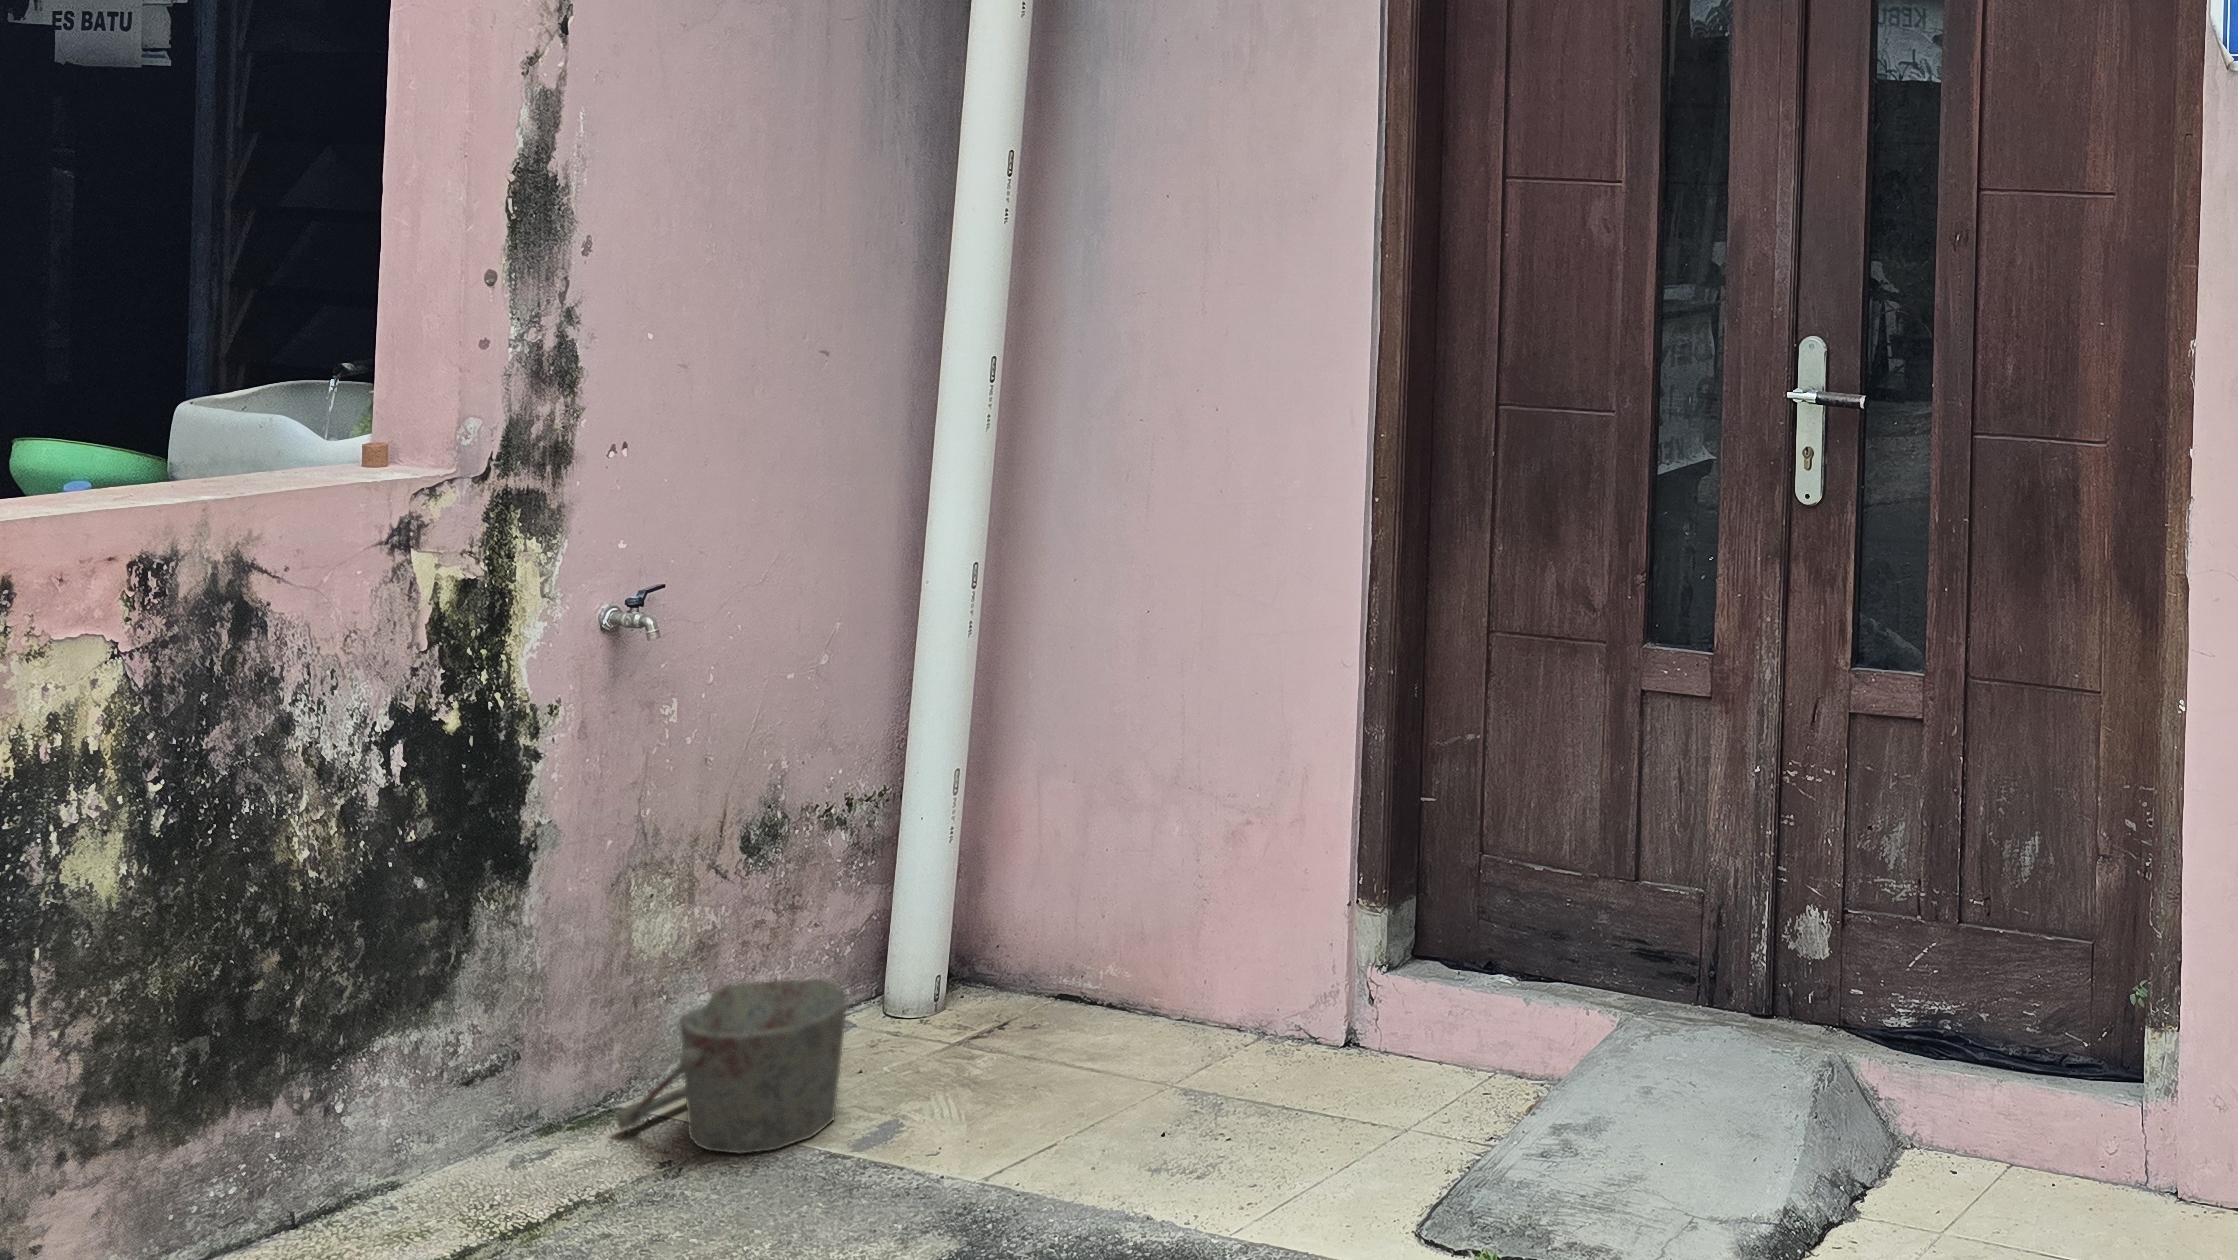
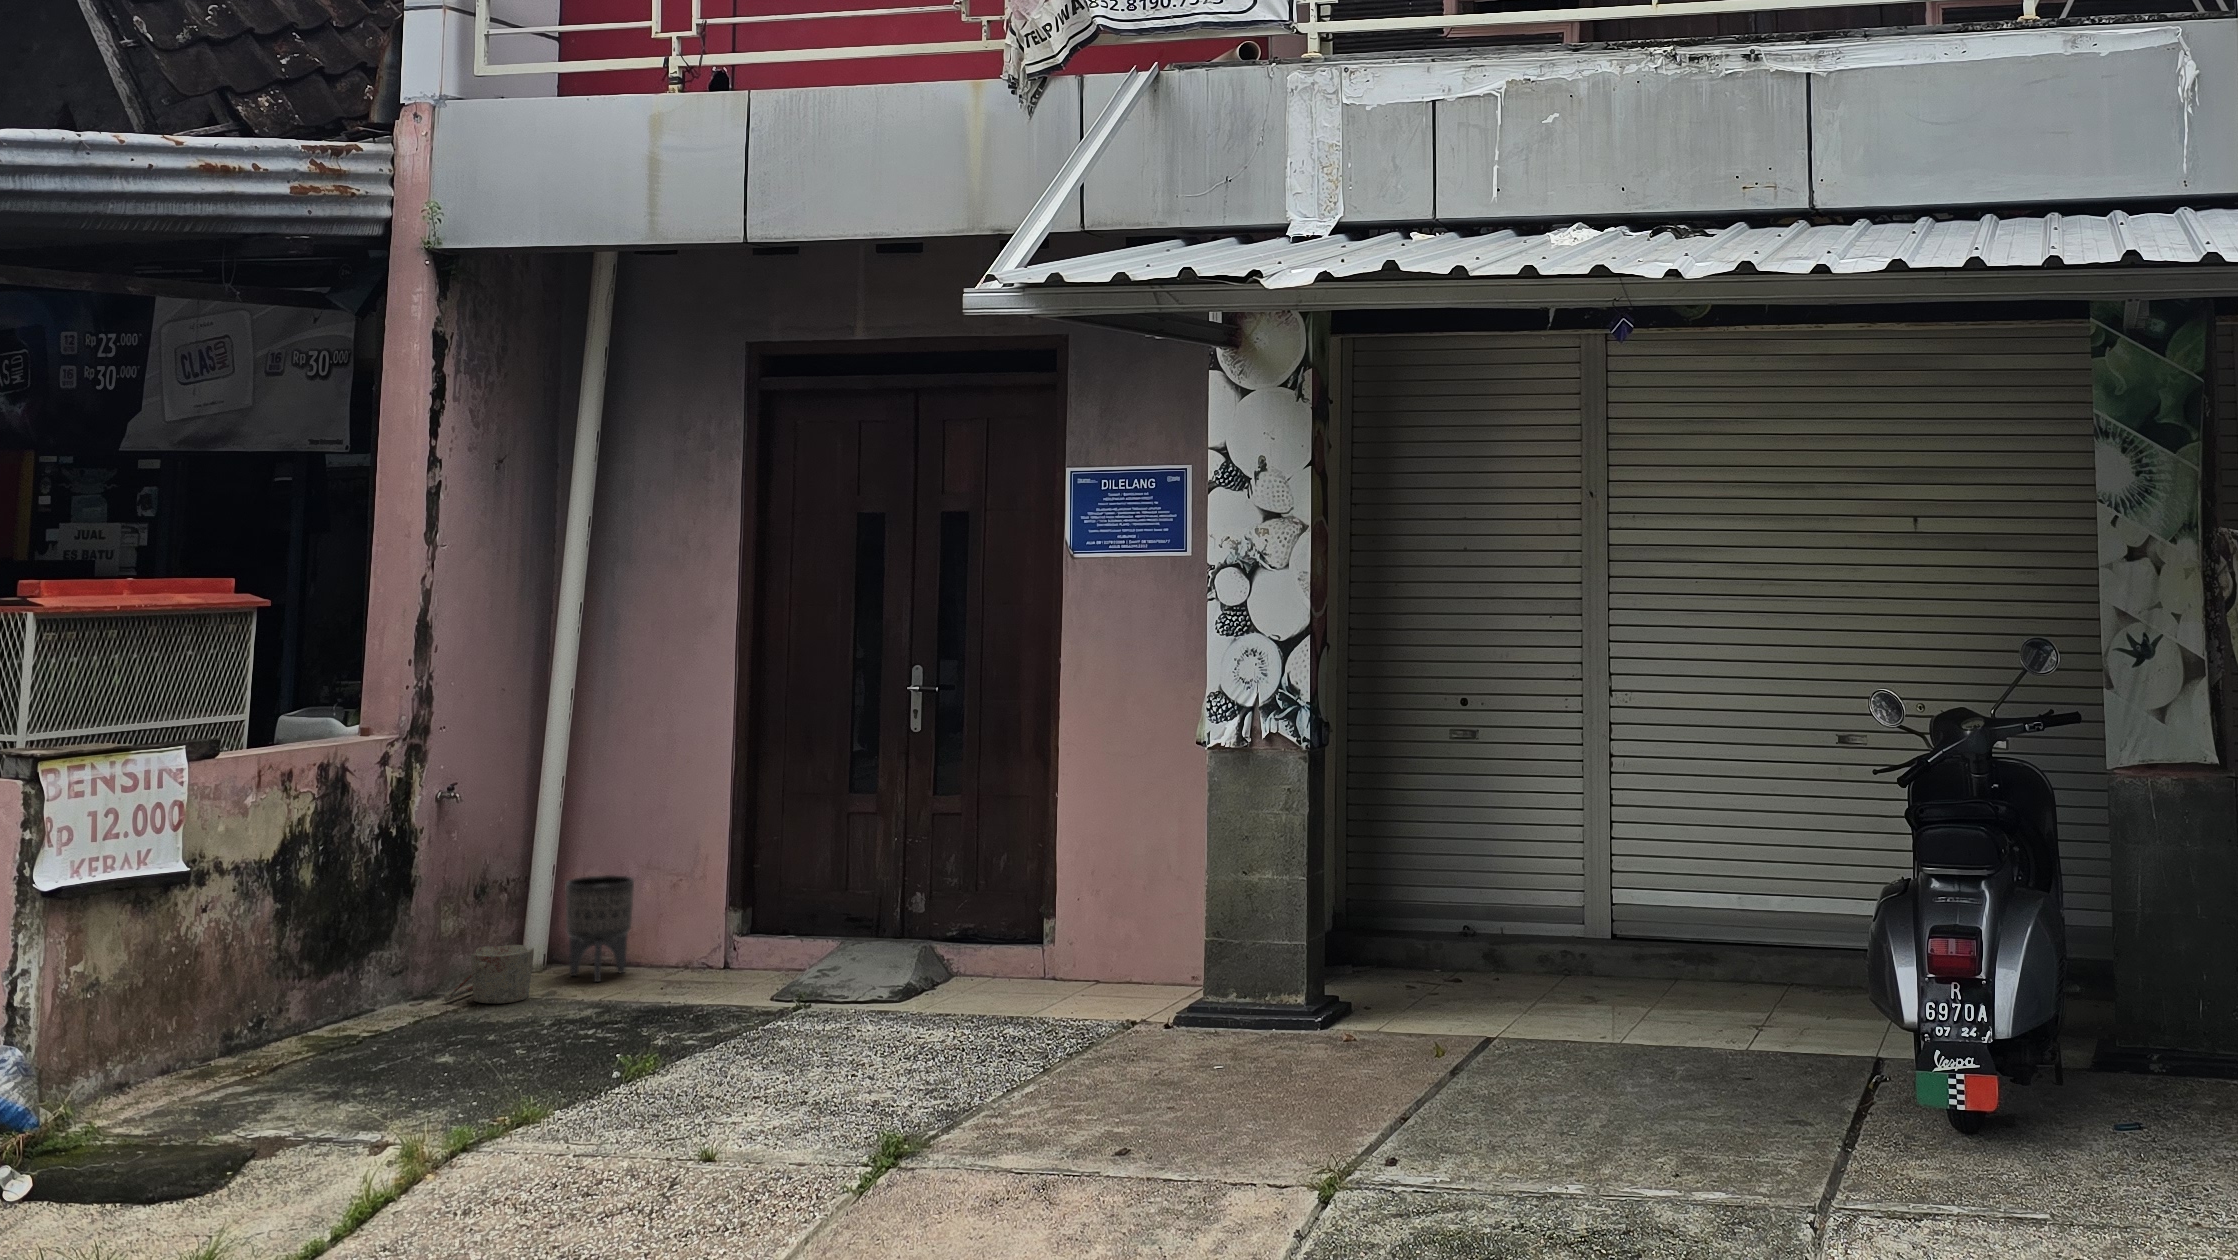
planter: none [969,789,1138,1064] -> present [566,875,634,982]

